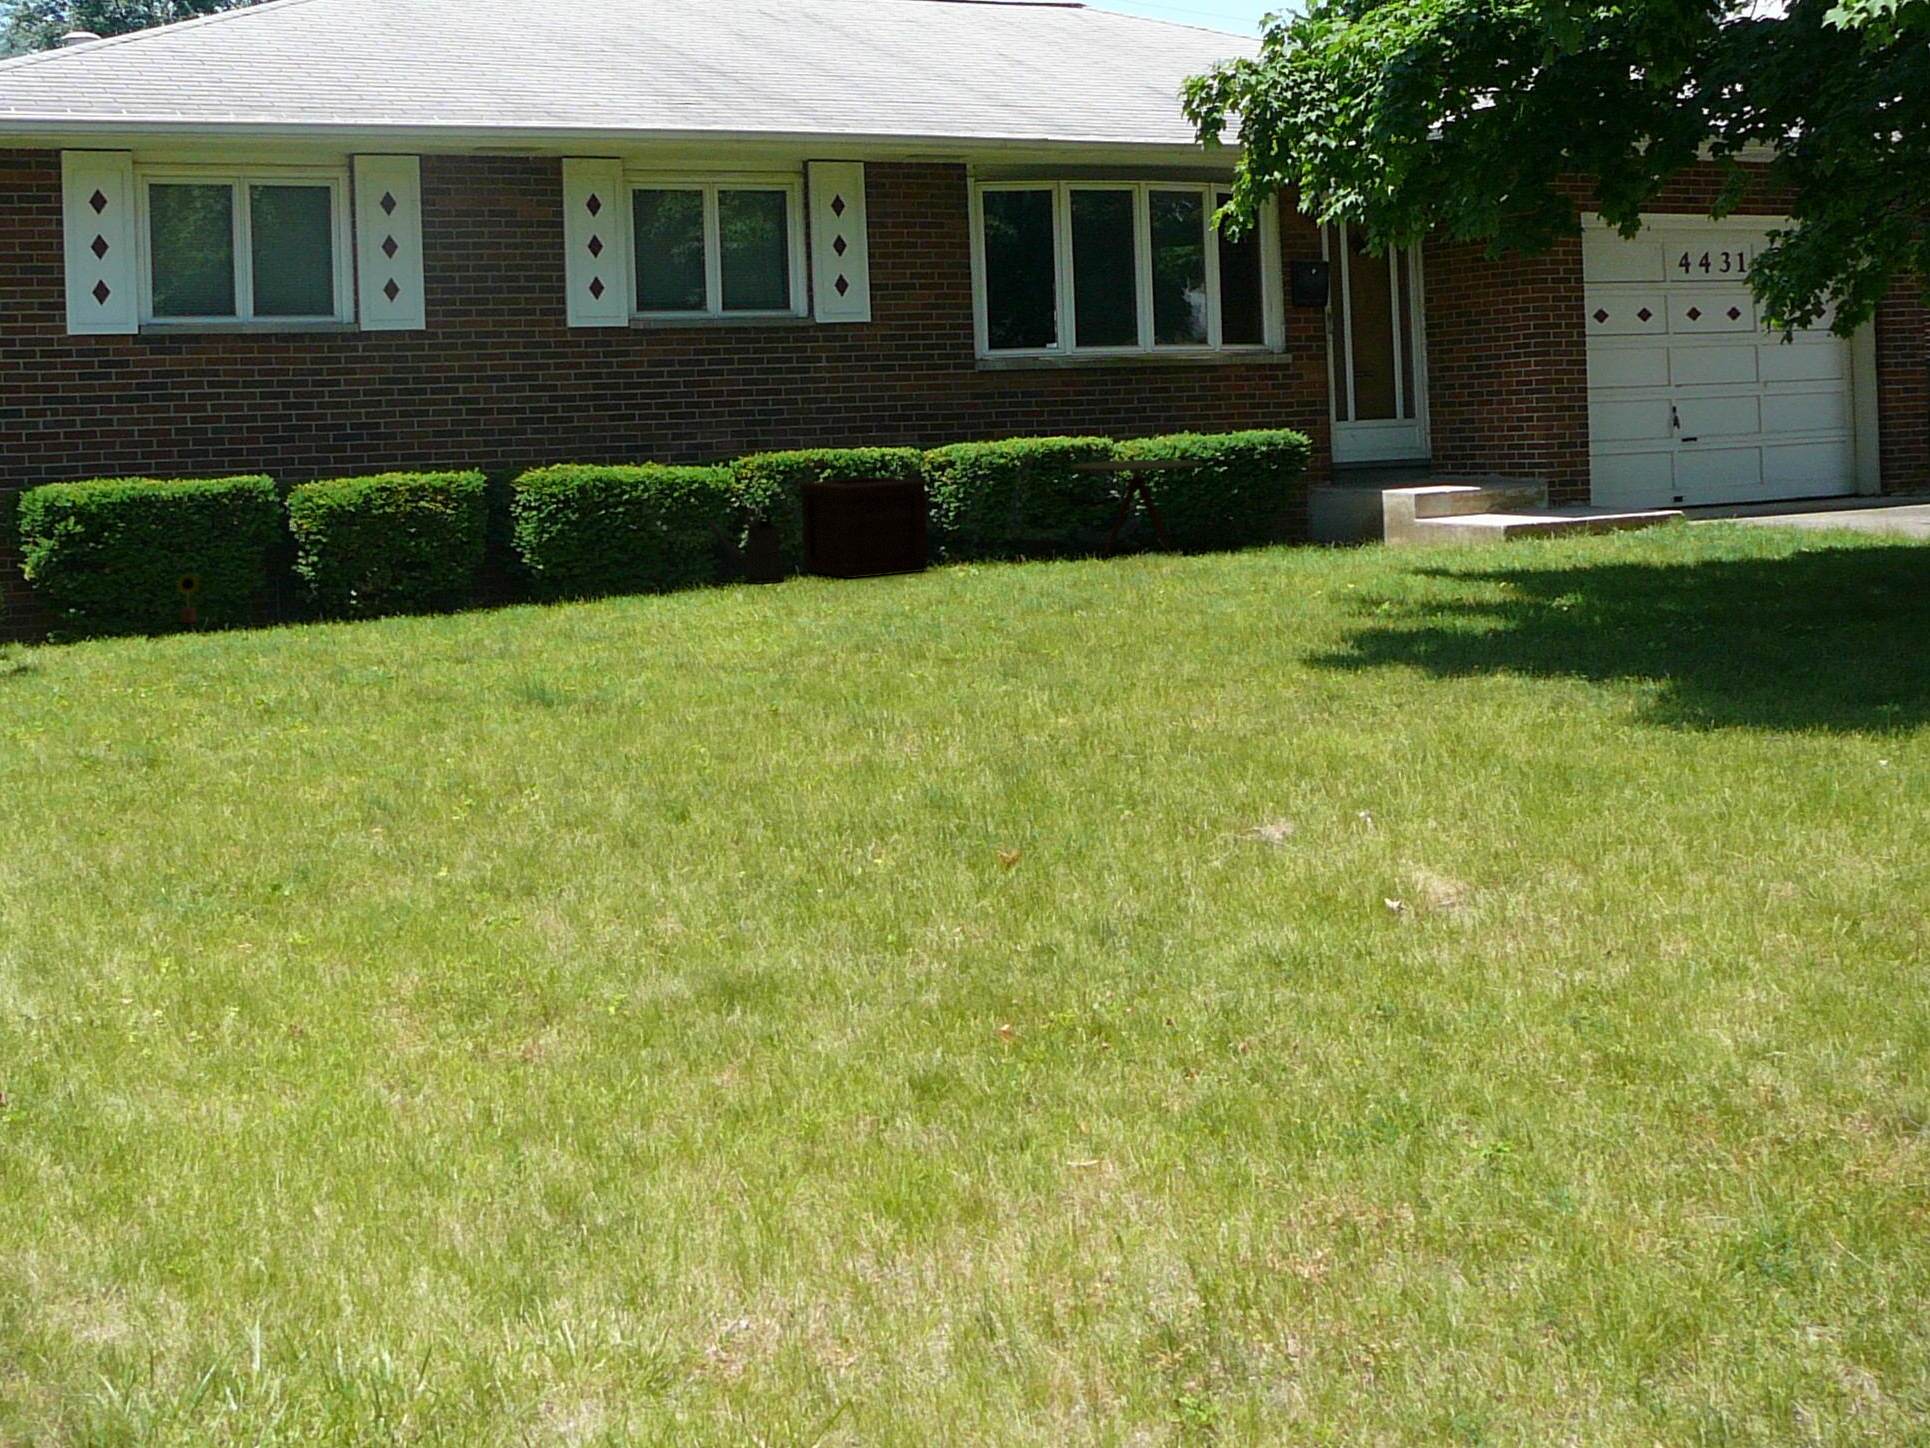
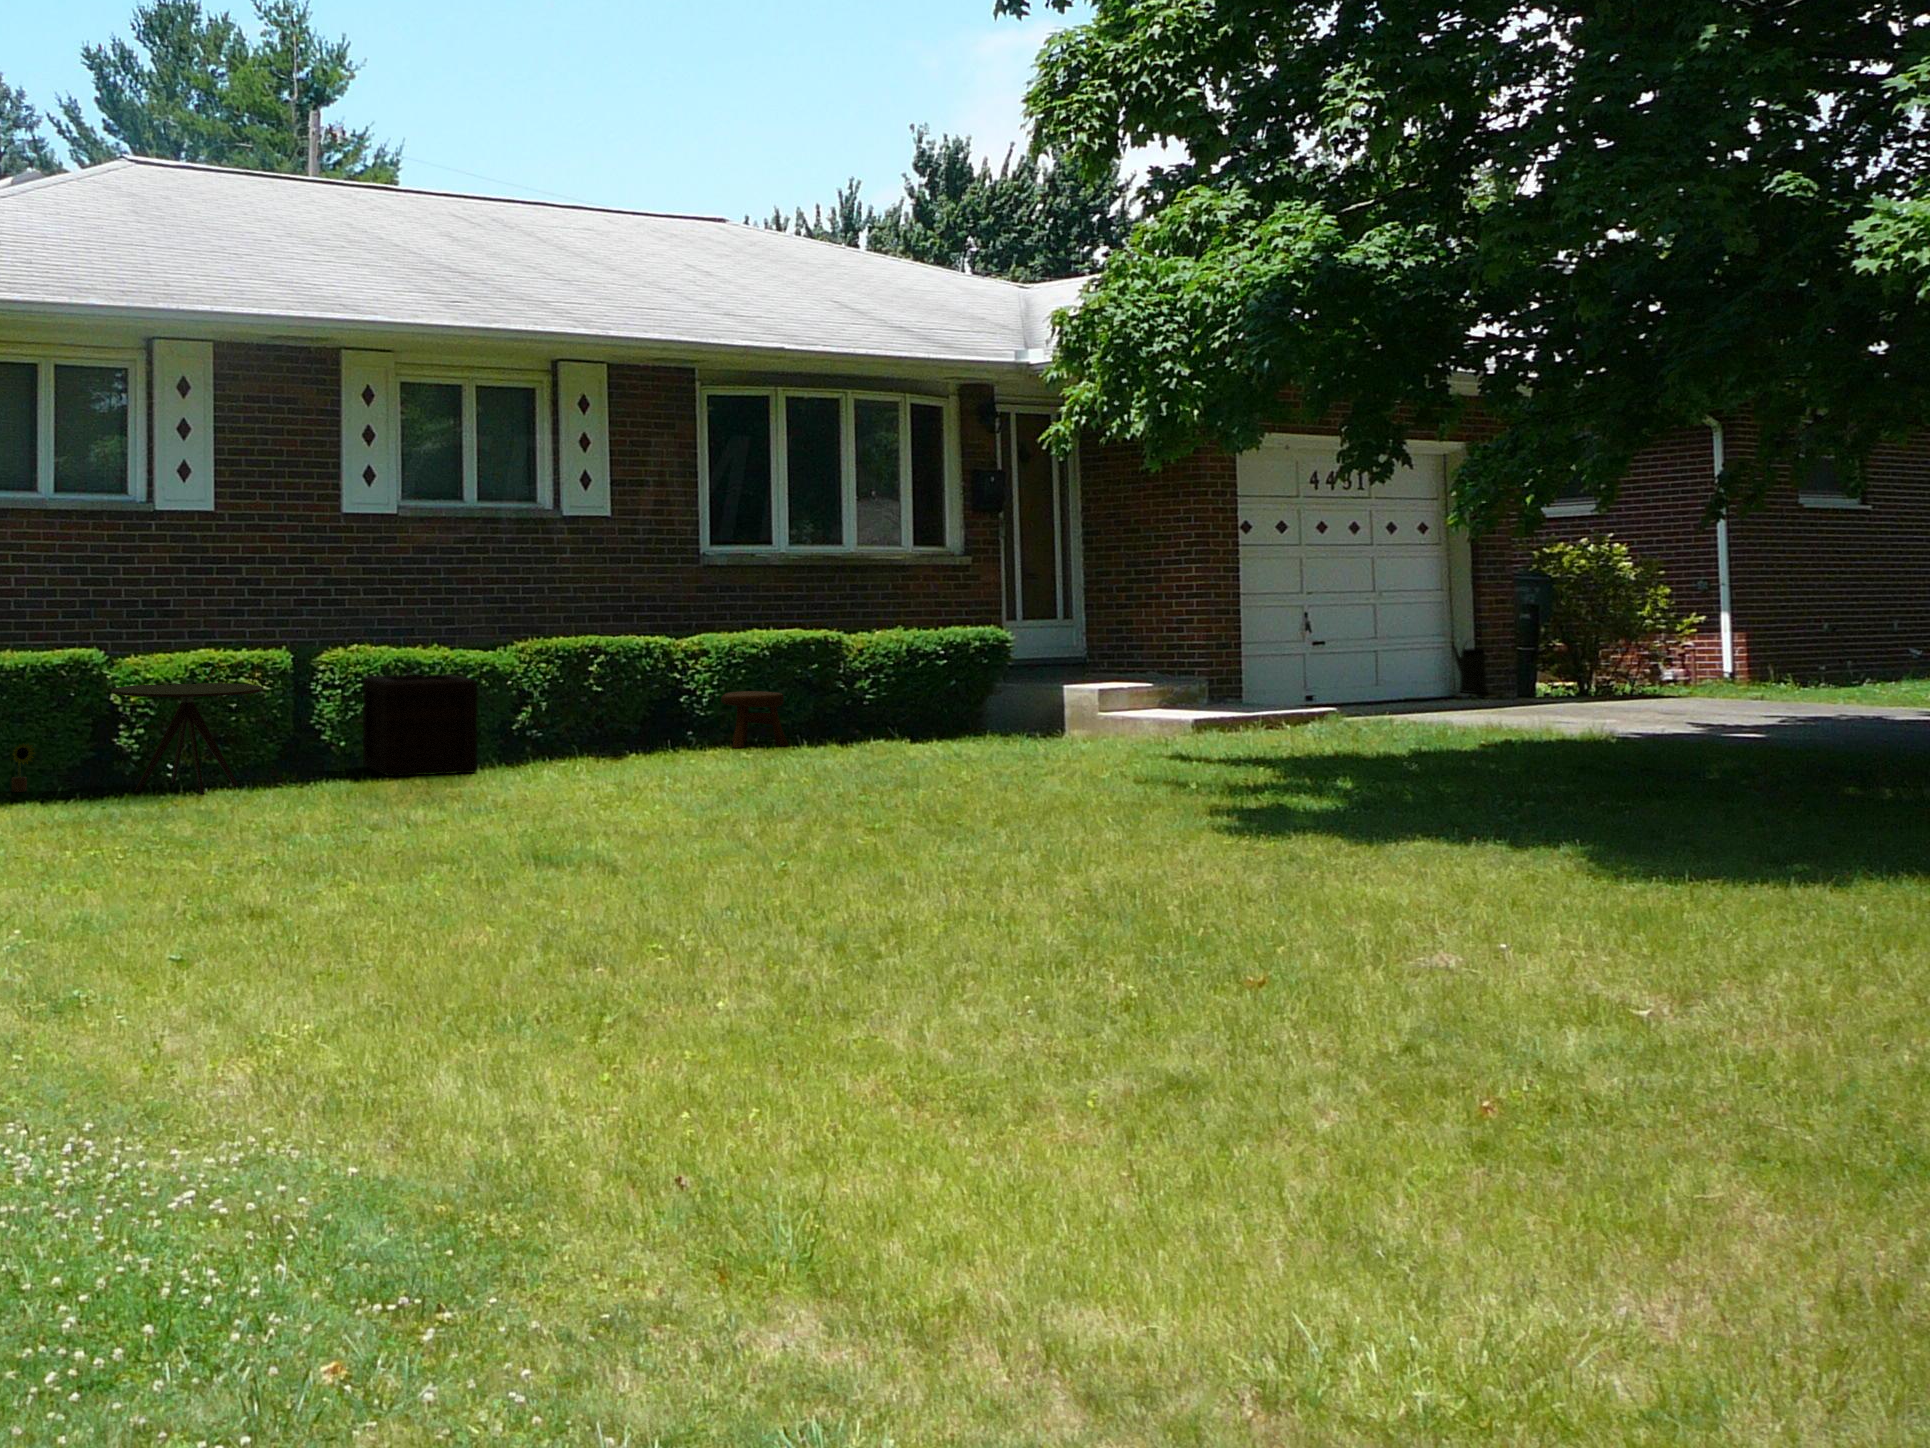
round table: present [1071,460,1202,555] -> present [112,683,262,794]
wooden crate: present [802,477,928,578] -> present [363,674,477,776]
stool: none [965,504,1037,565] -> present [721,691,788,748]
watering can: present [706,506,793,583] -> present [1452,640,1487,693]

